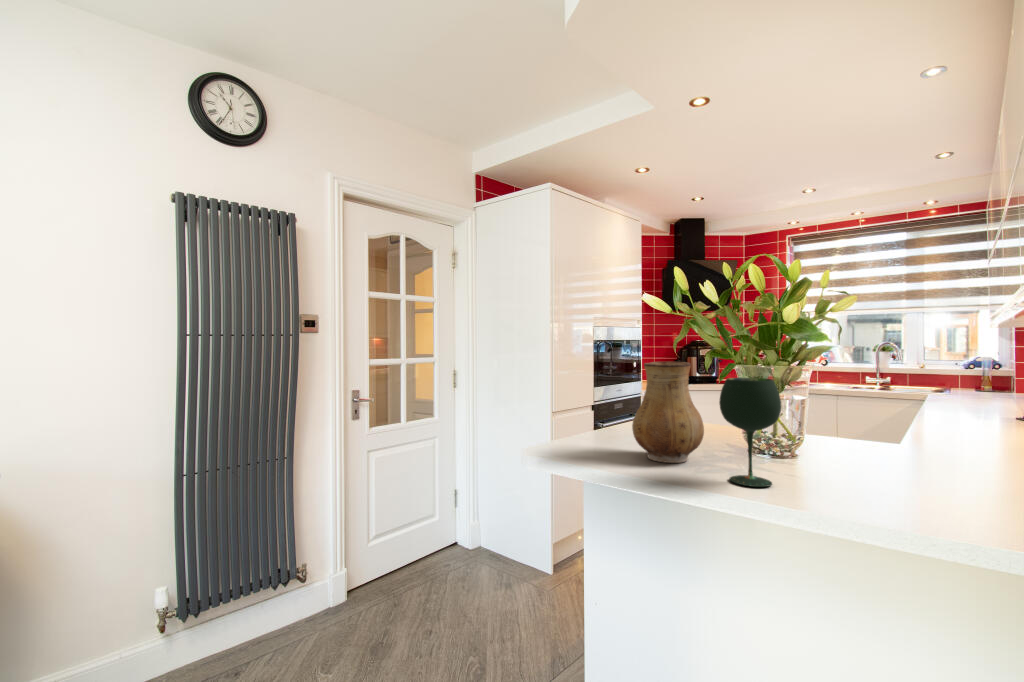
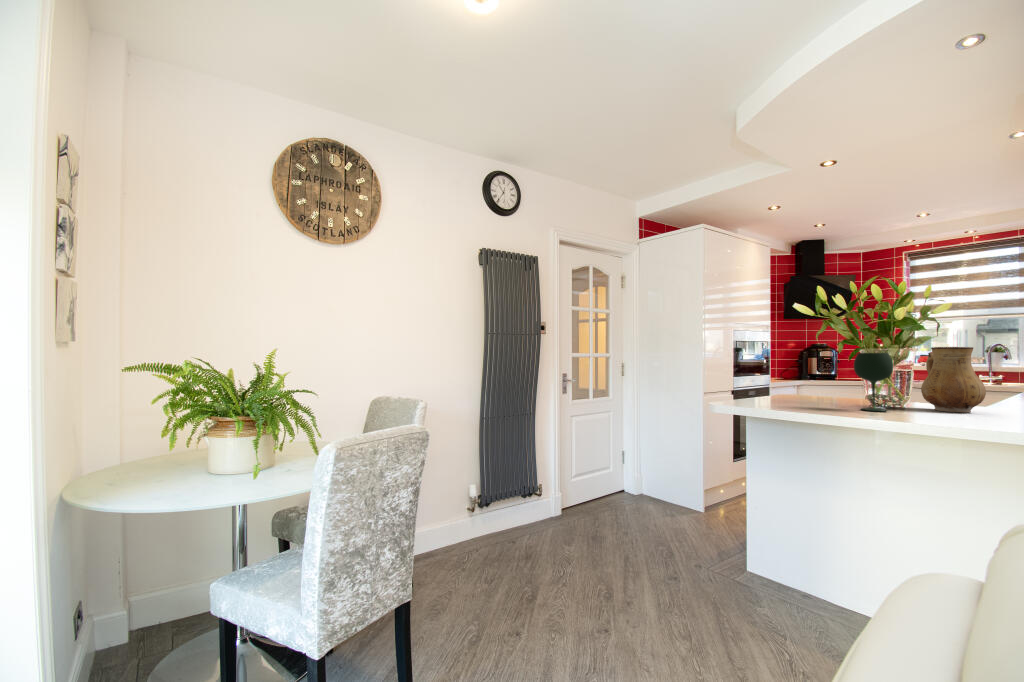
ceramic pitcher: present [632,362,704,463] -> present [921,347,986,413]

